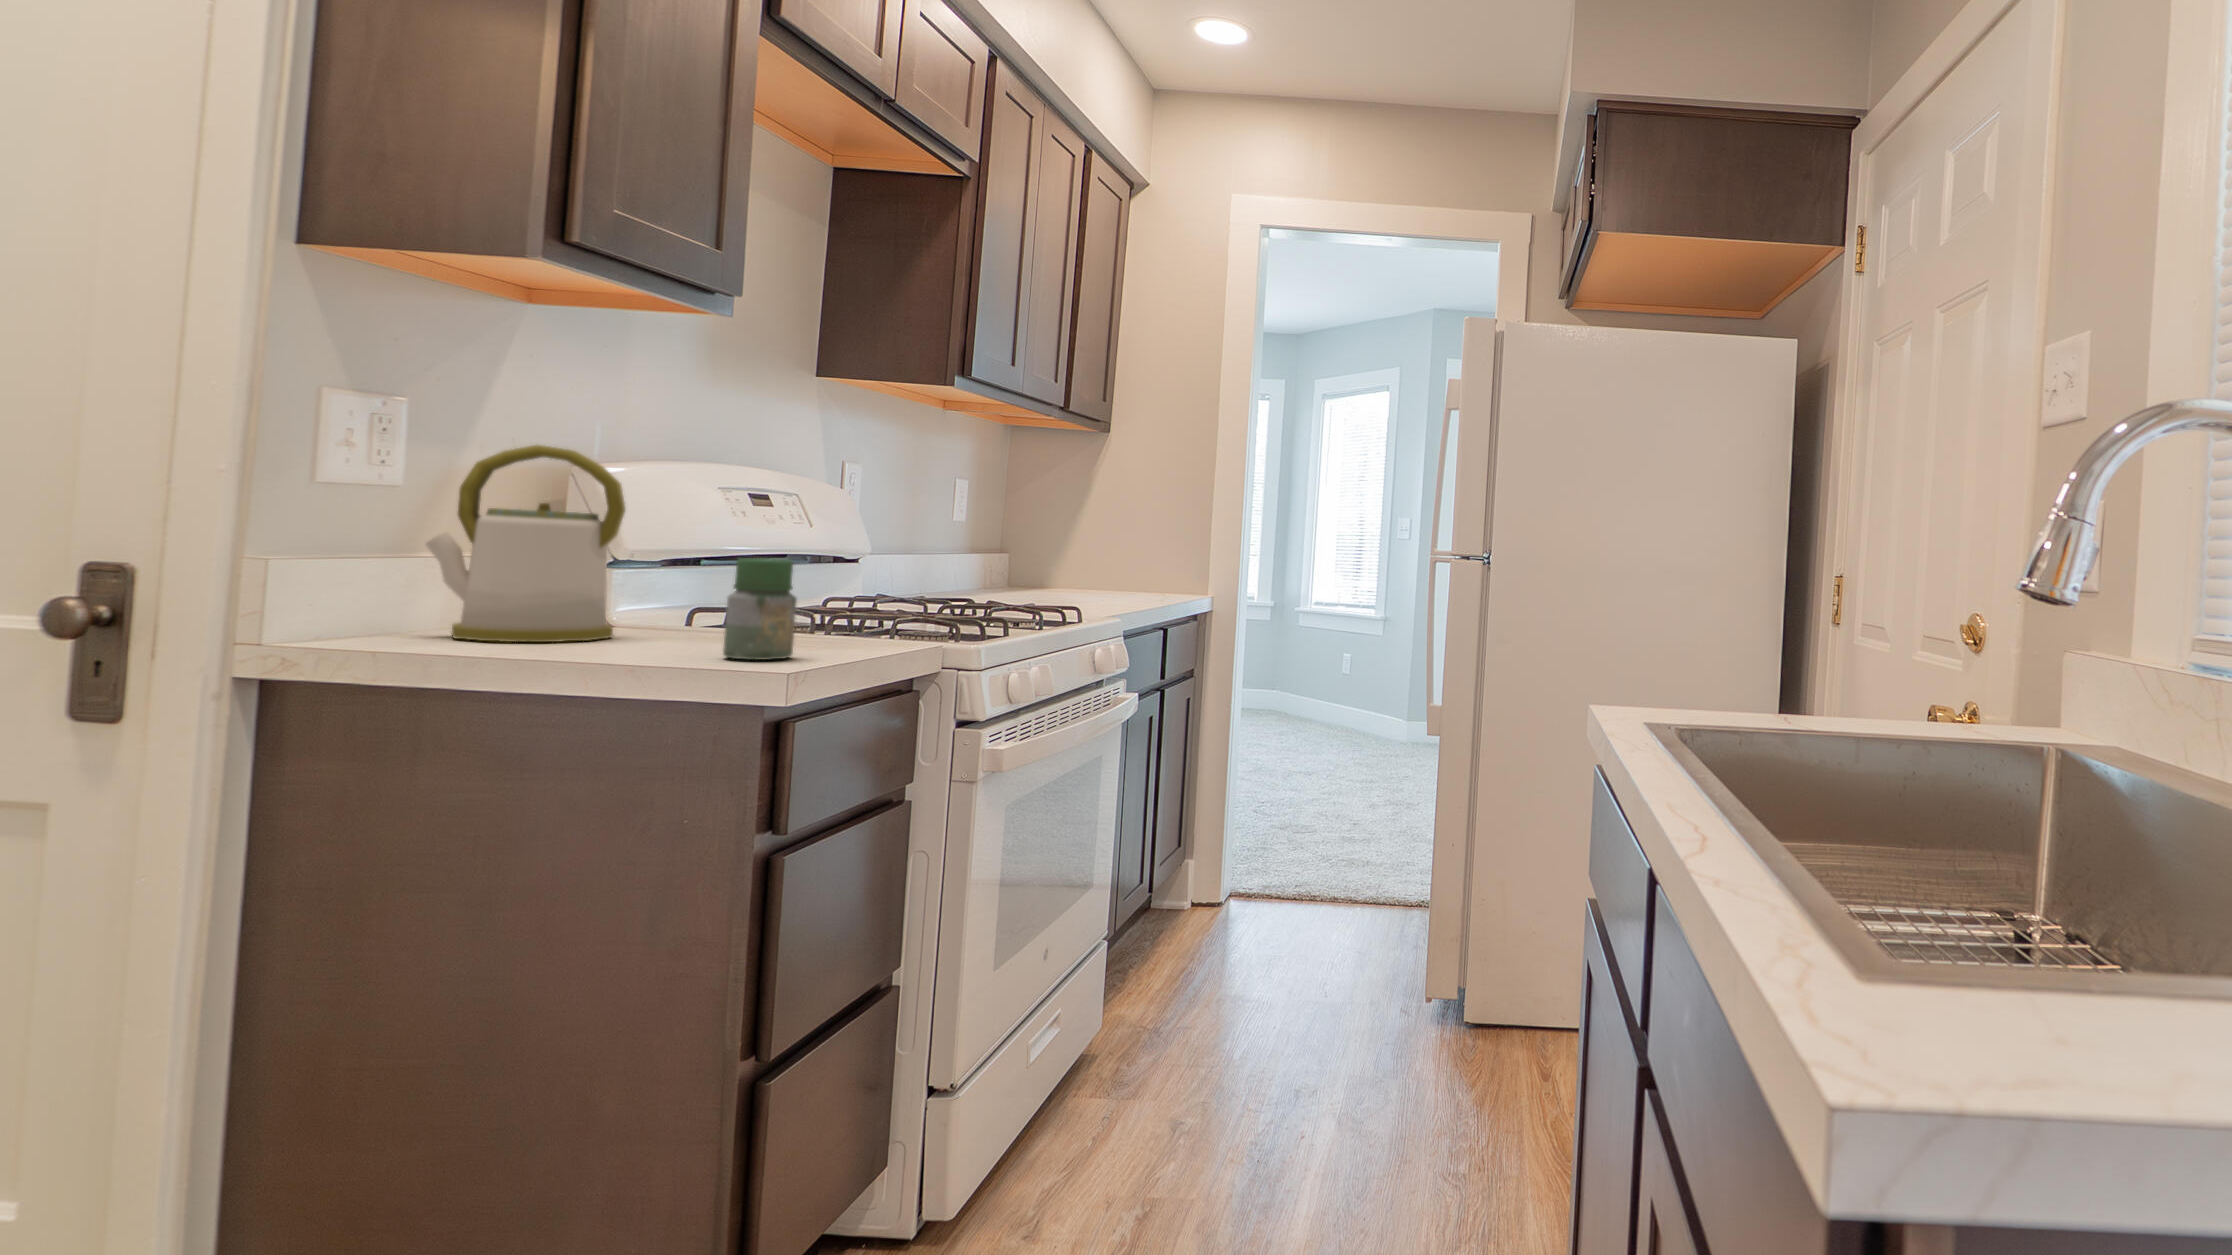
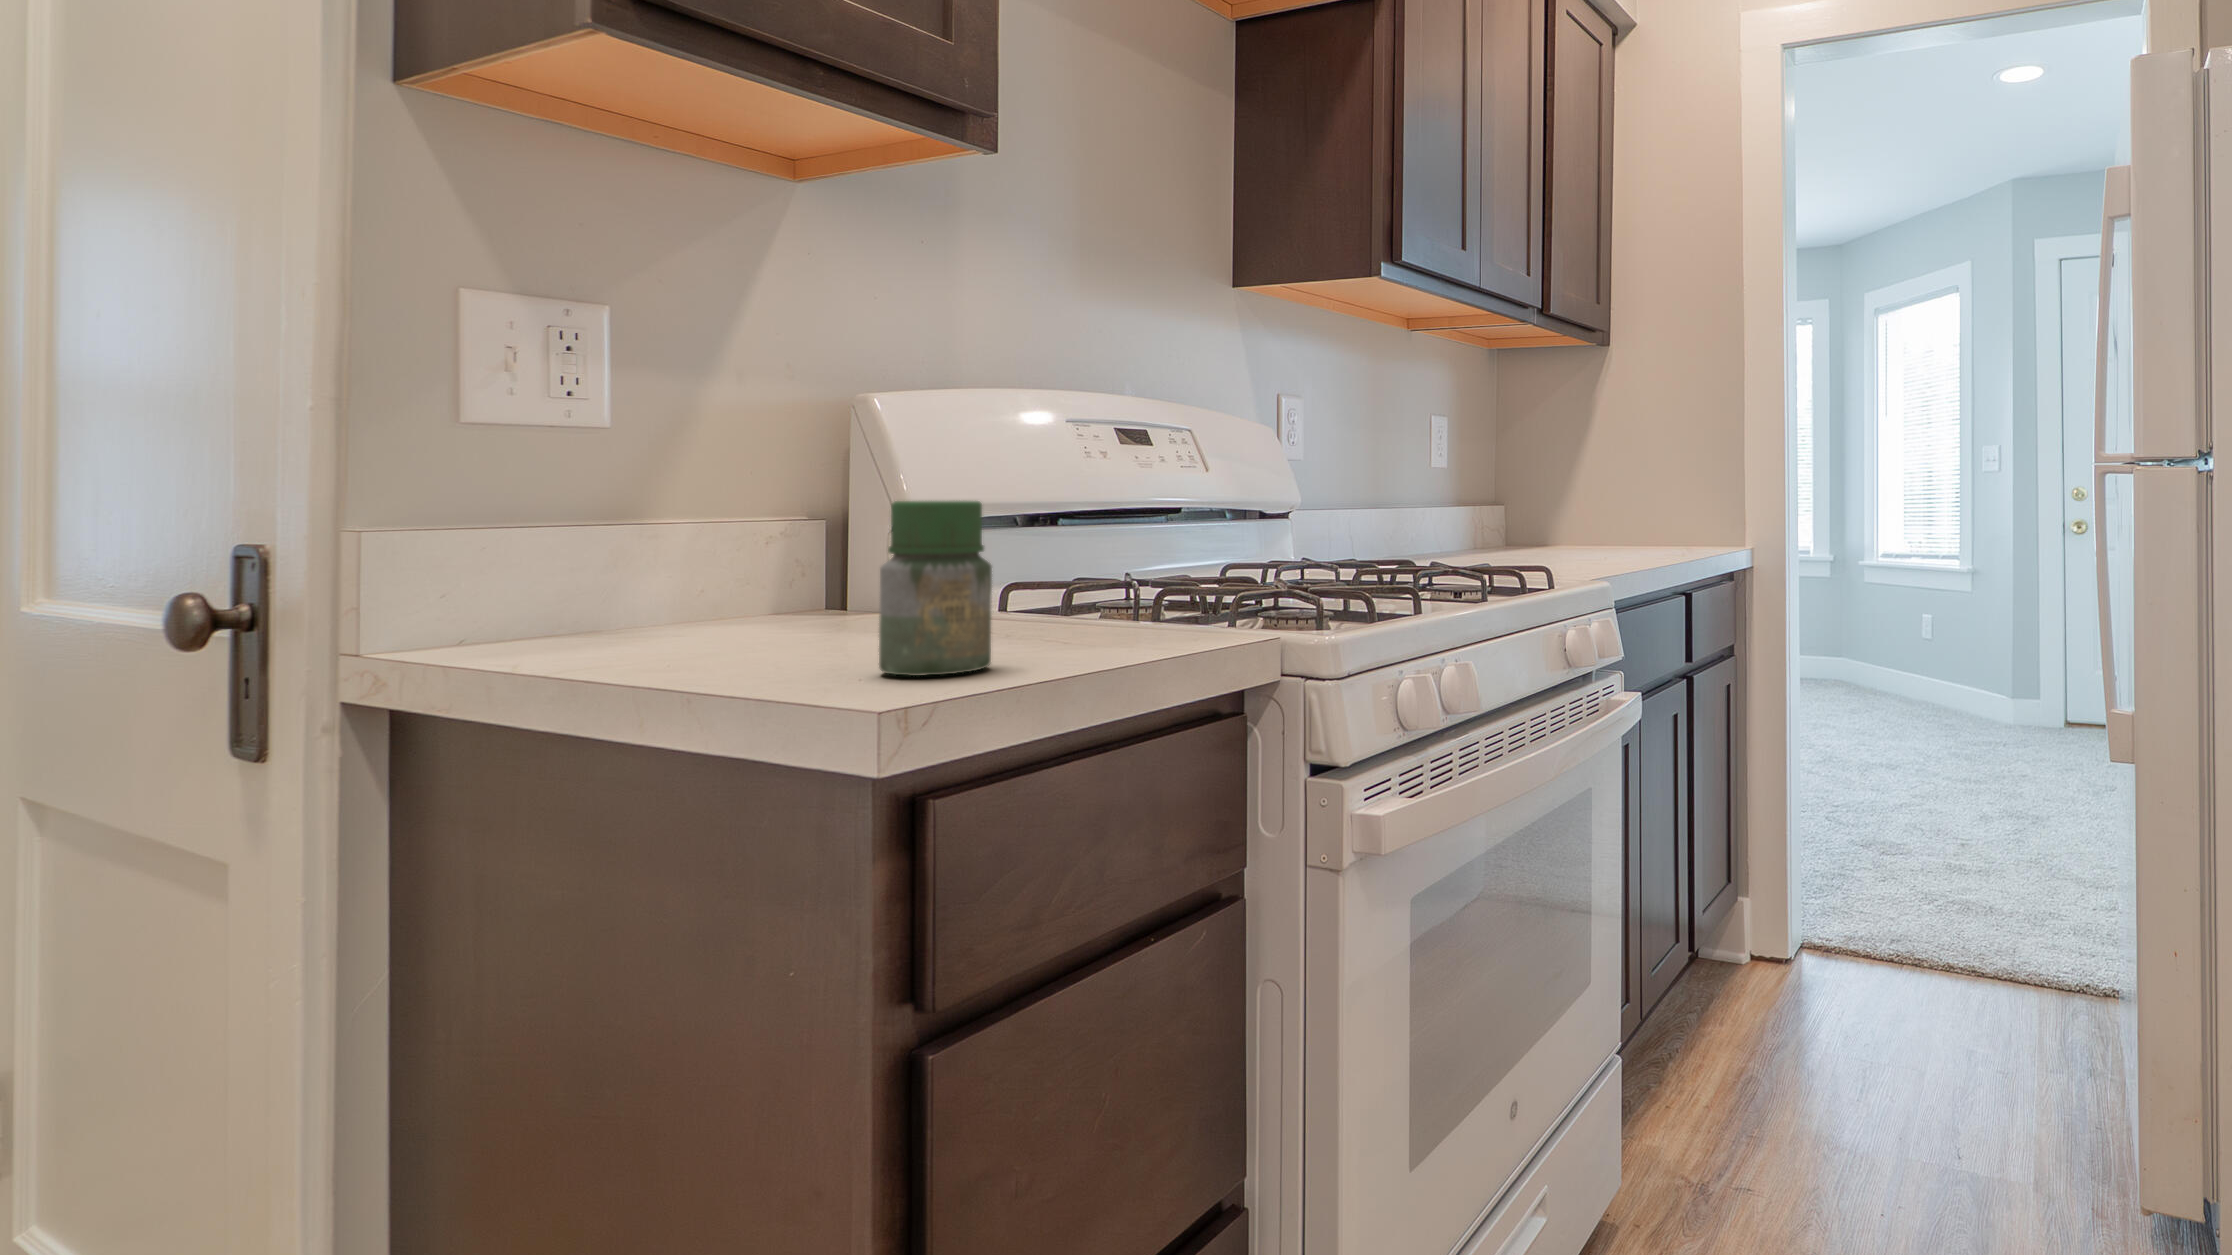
kettle: present [426,445,626,642] -> none [611,354,850,643]

